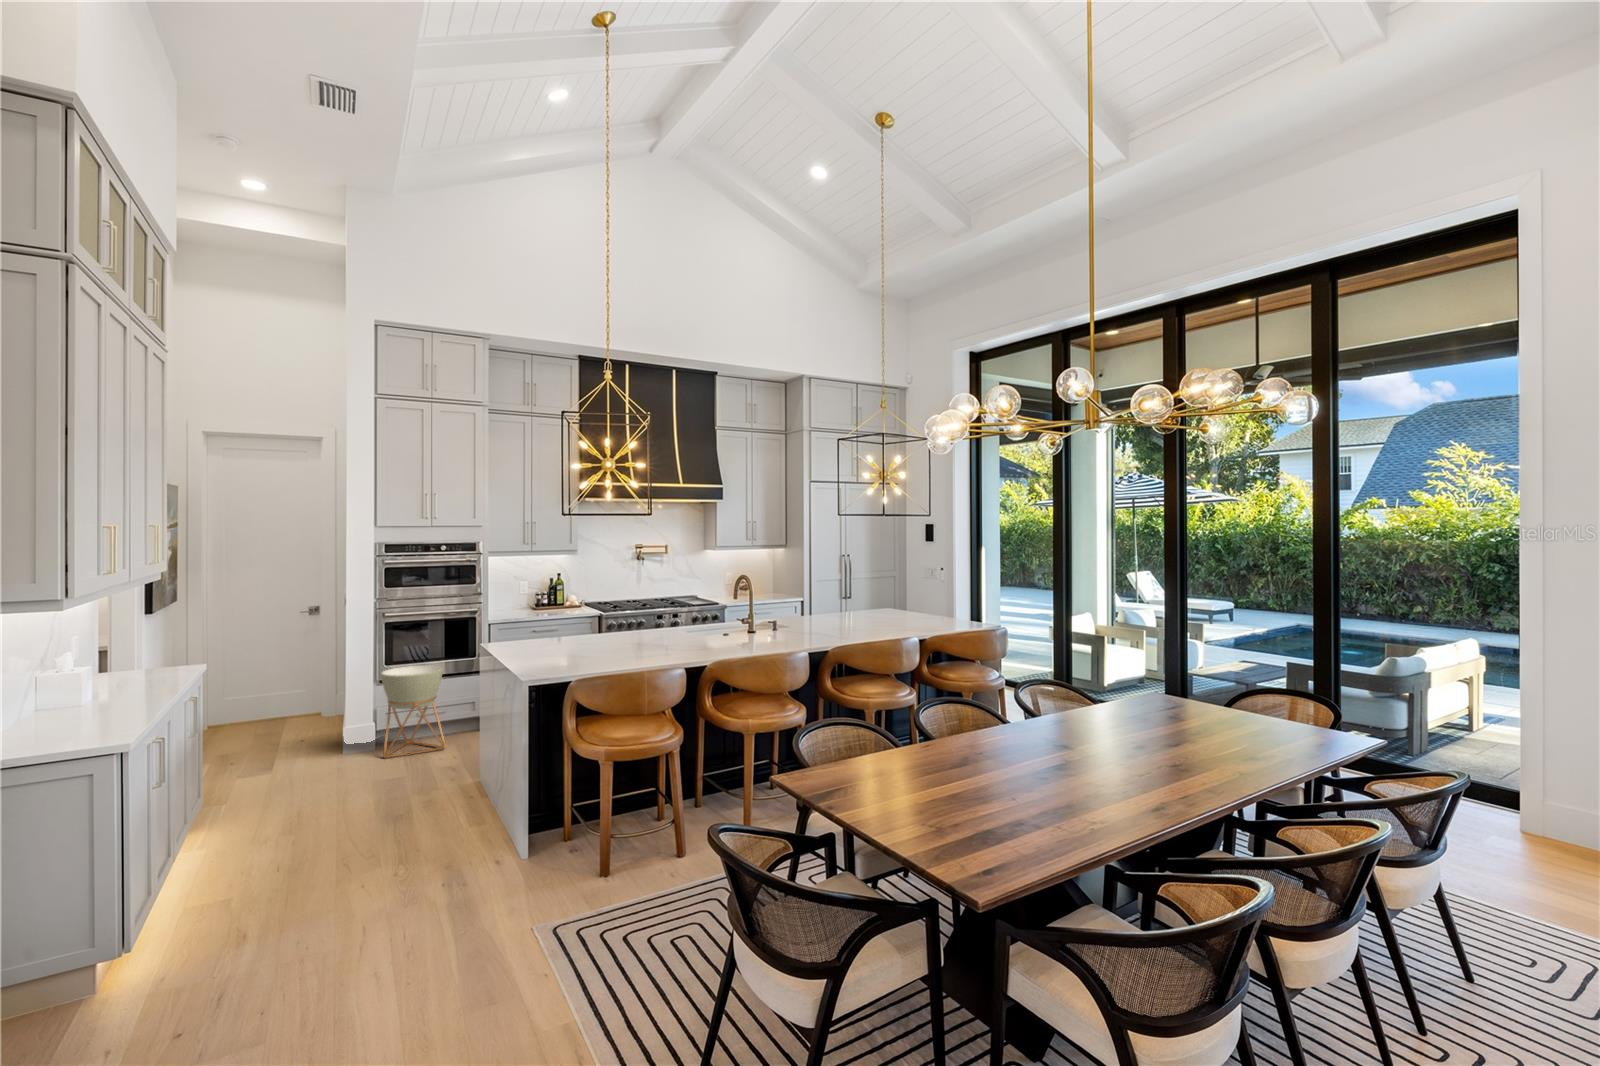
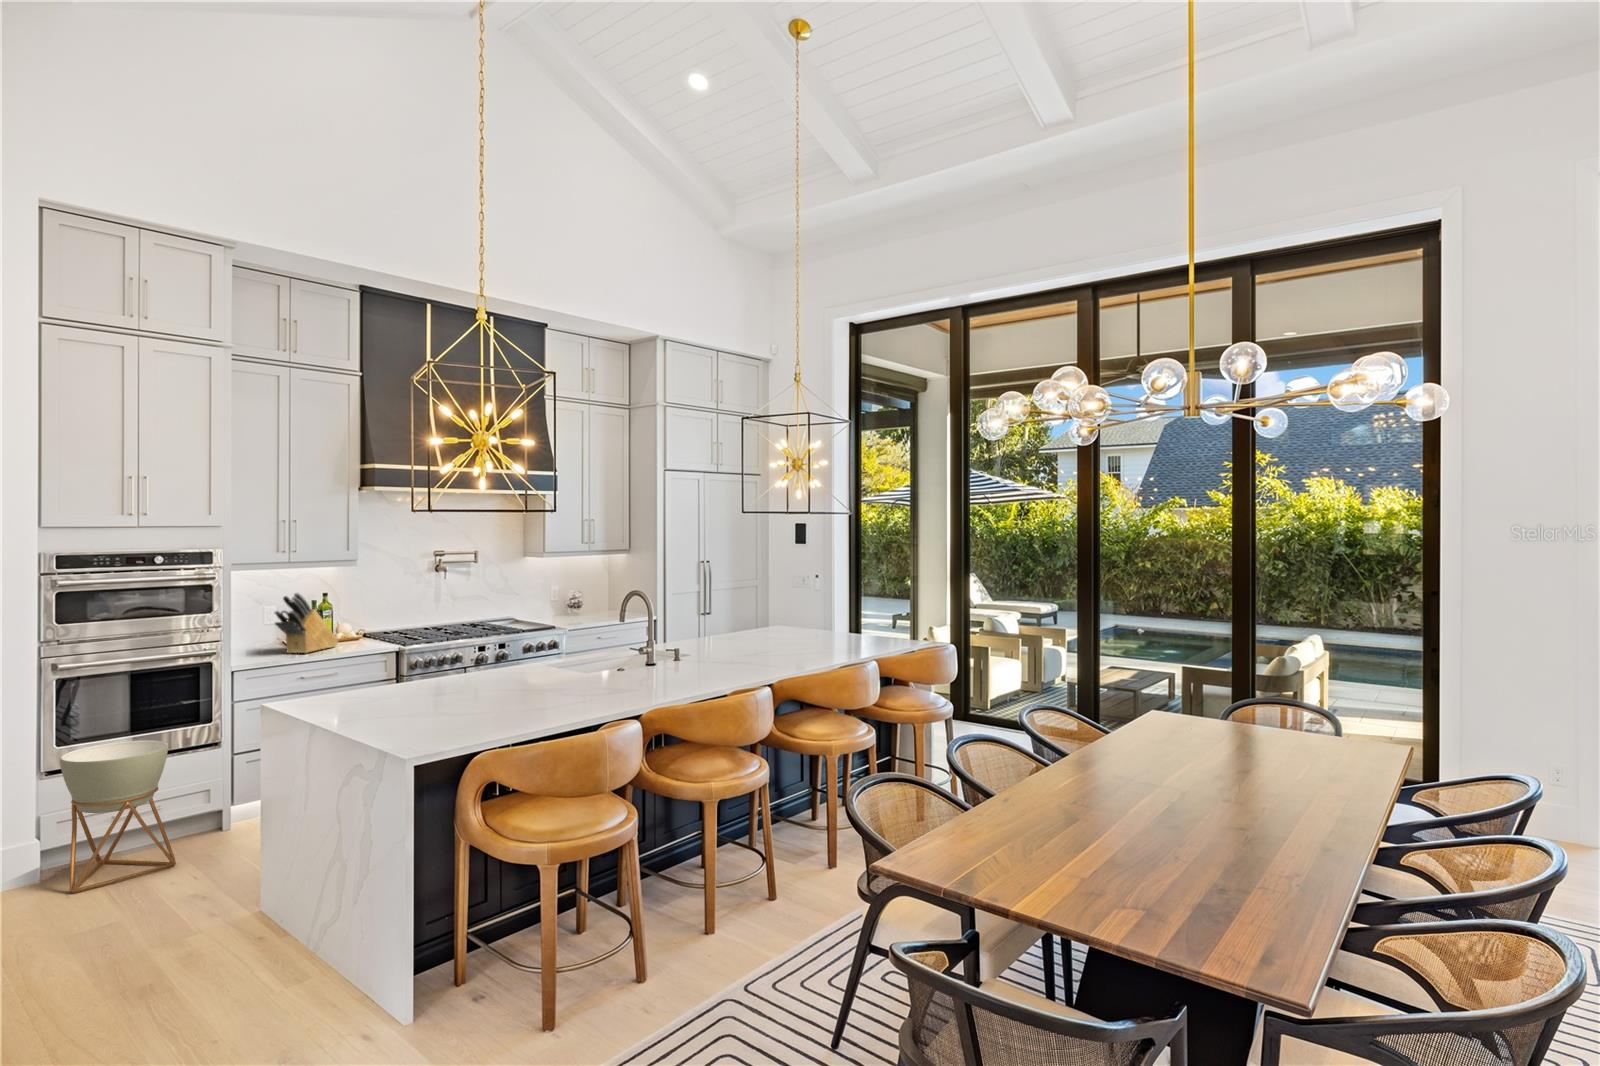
knife block: none [517,572,562,614] -> present [275,593,338,653]

